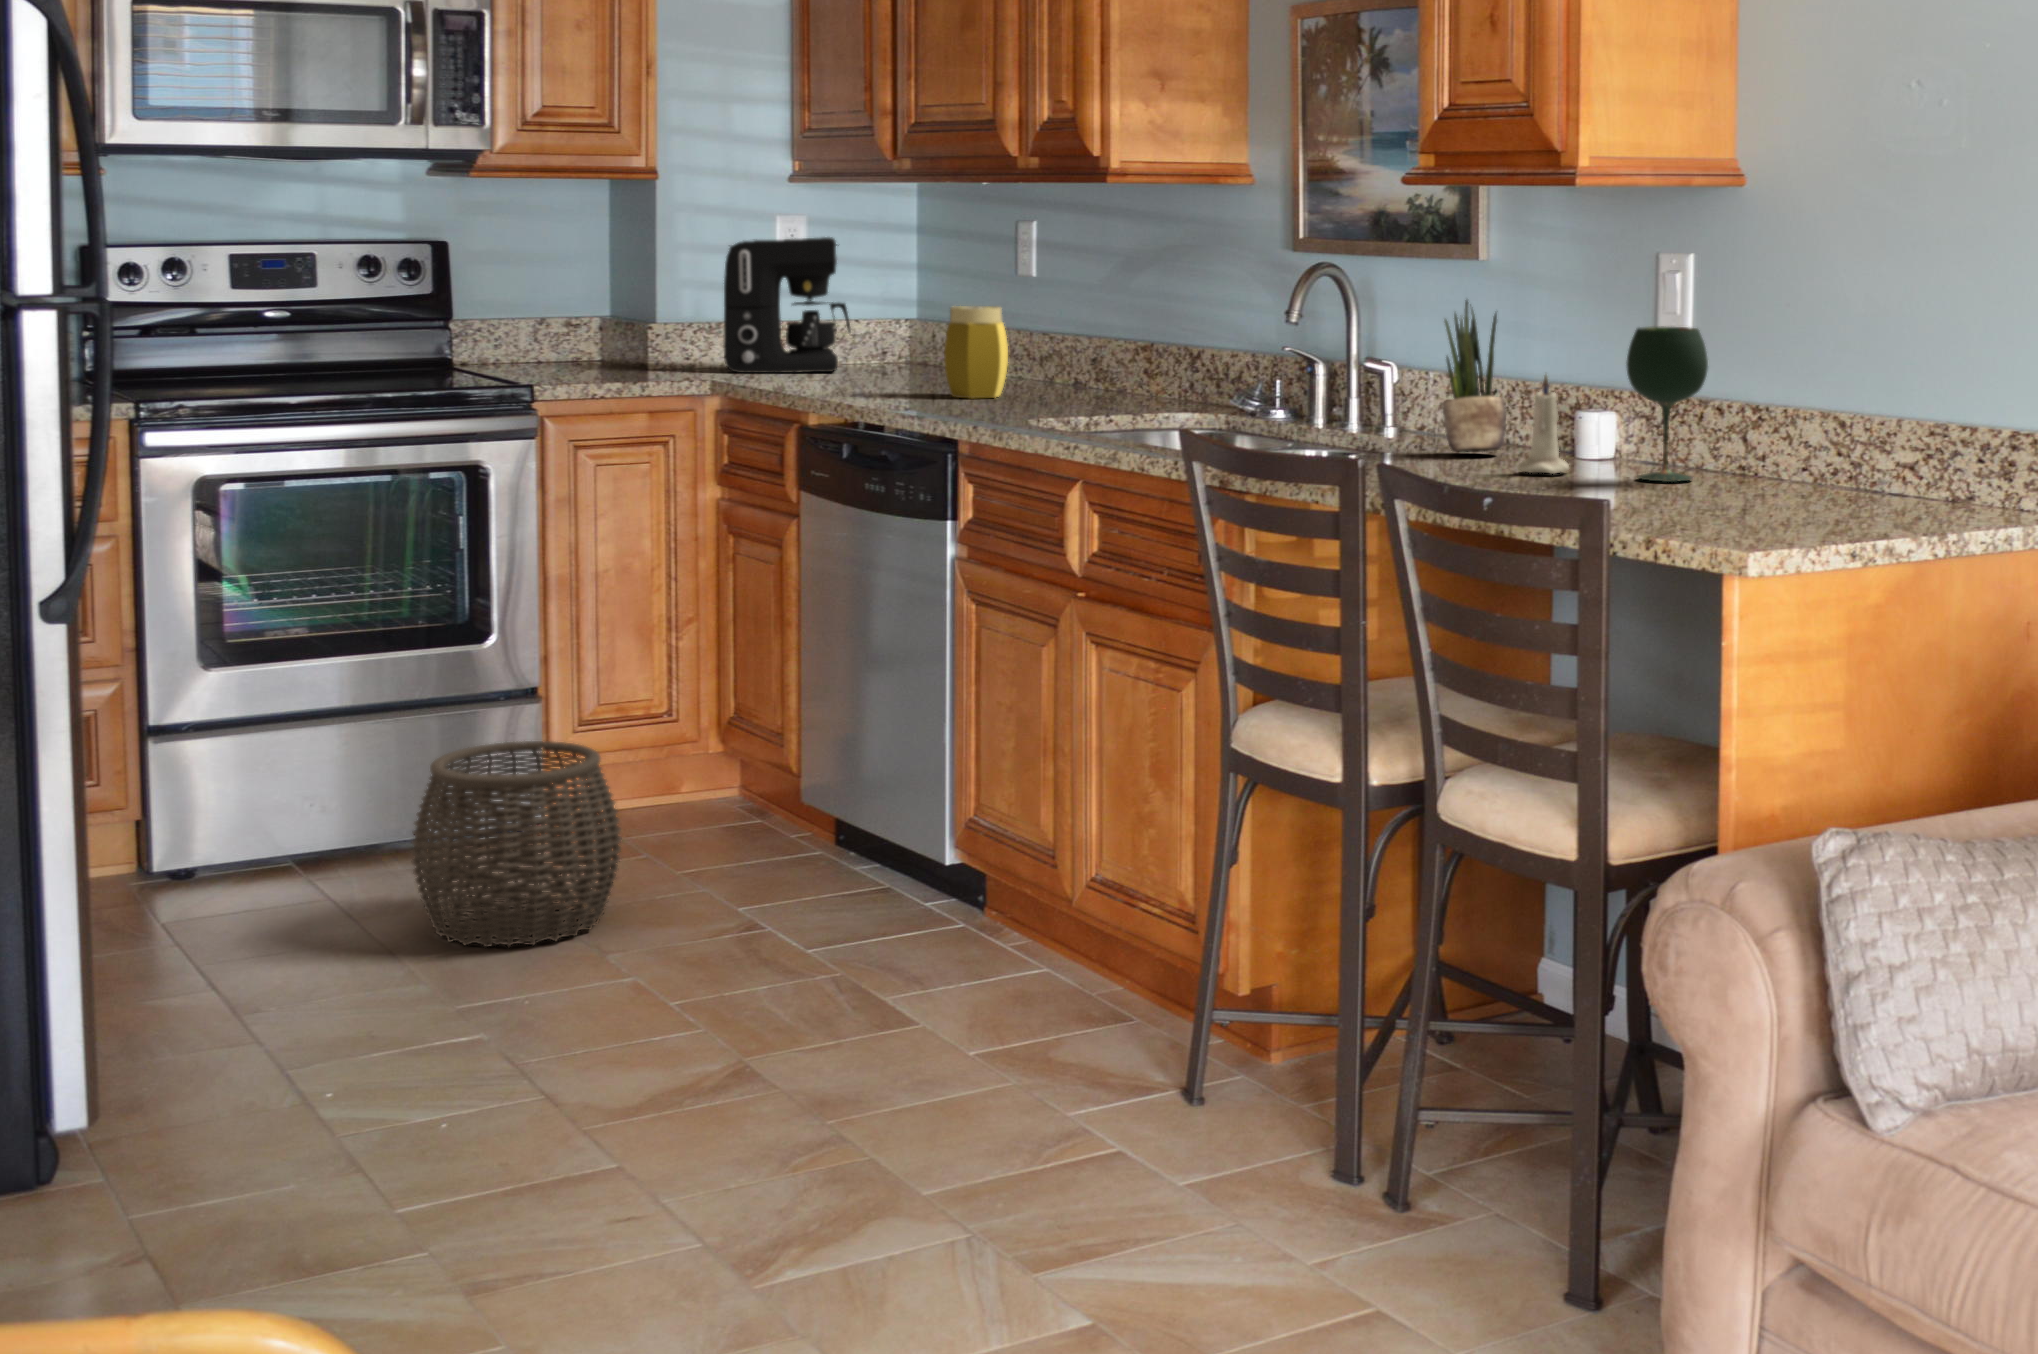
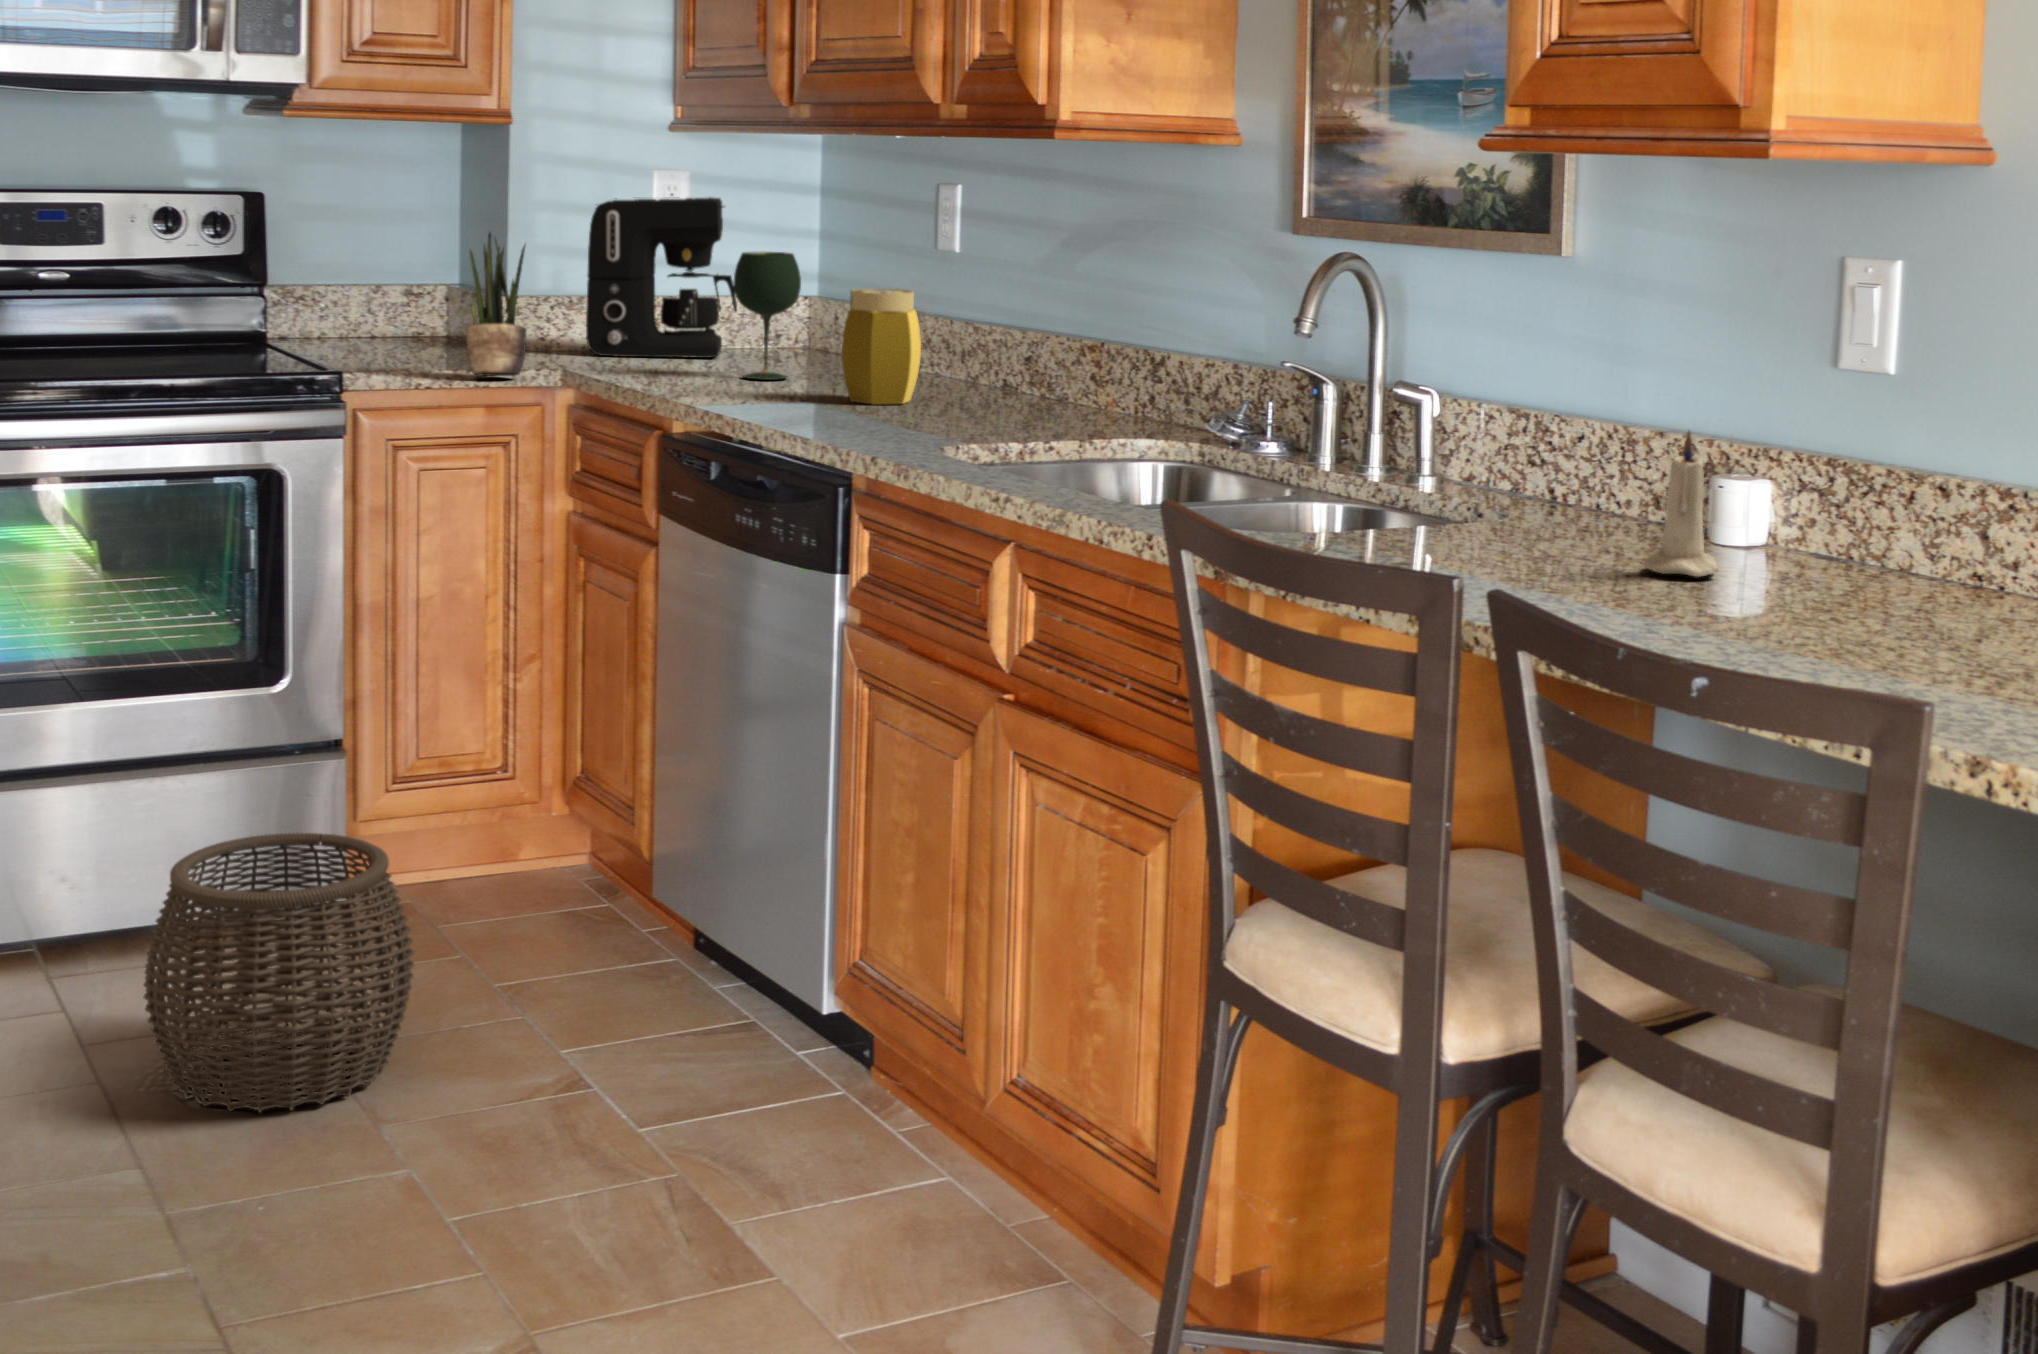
potted plant: present [1443,300,1506,452] -> present [466,232,526,376]
wine glass: present [1626,326,1708,482] -> present [733,252,801,380]

